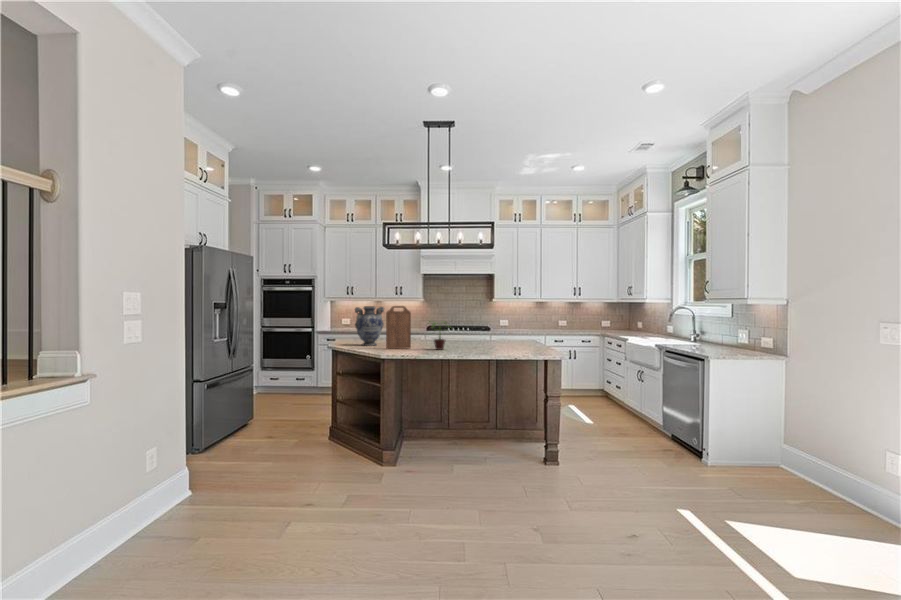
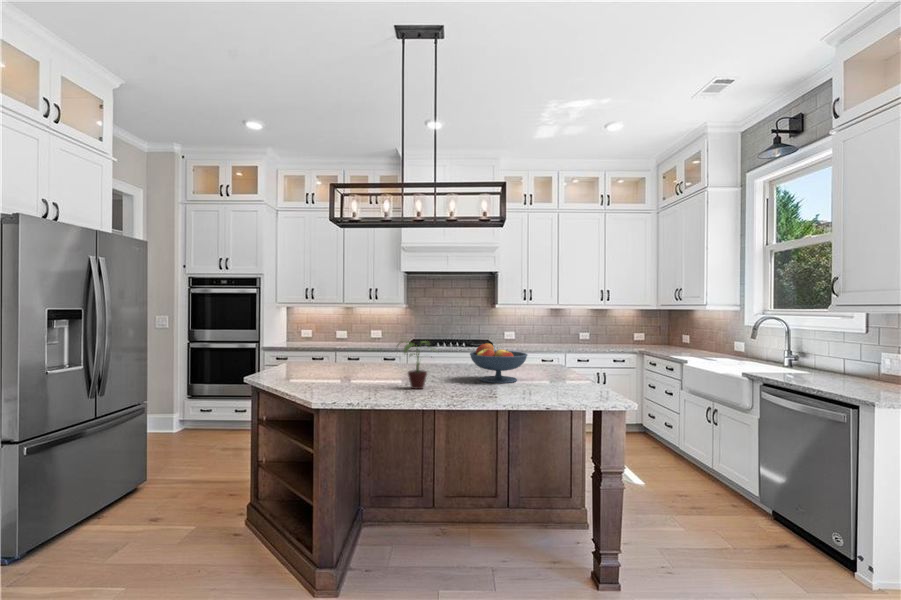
vase: present [355,306,384,346] -> none [286,315,334,378]
cutting board: present [386,306,411,349] -> none [328,315,371,388]
fruit bowl: none [471,324,508,348] -> present [470,343,527,383]

